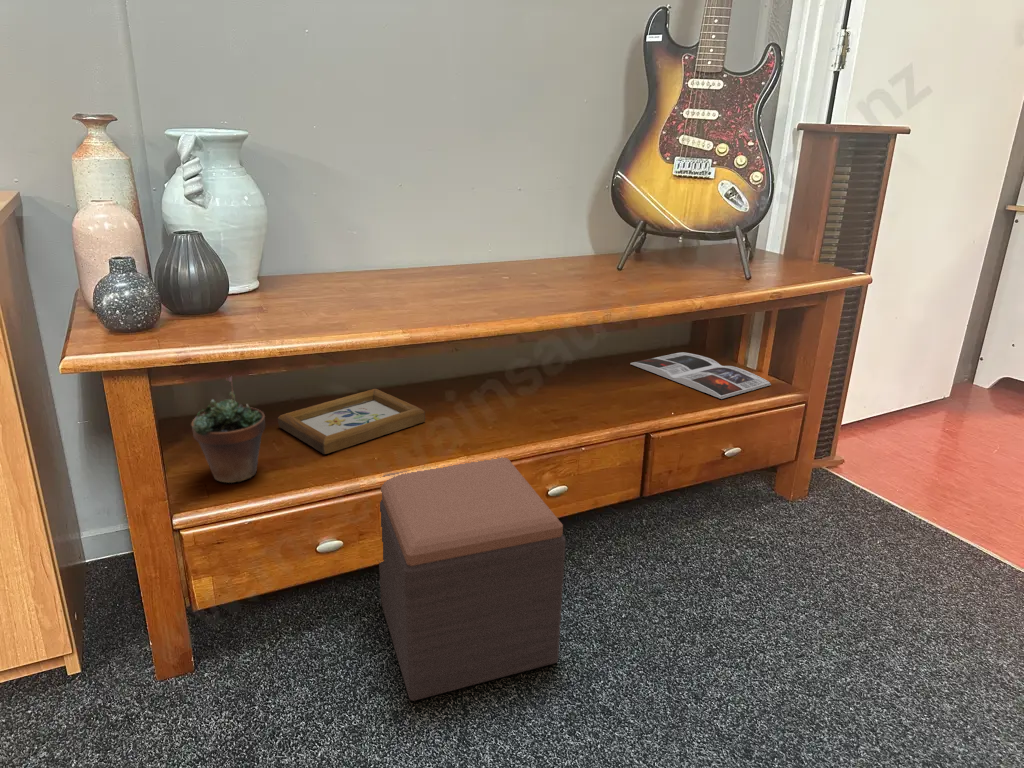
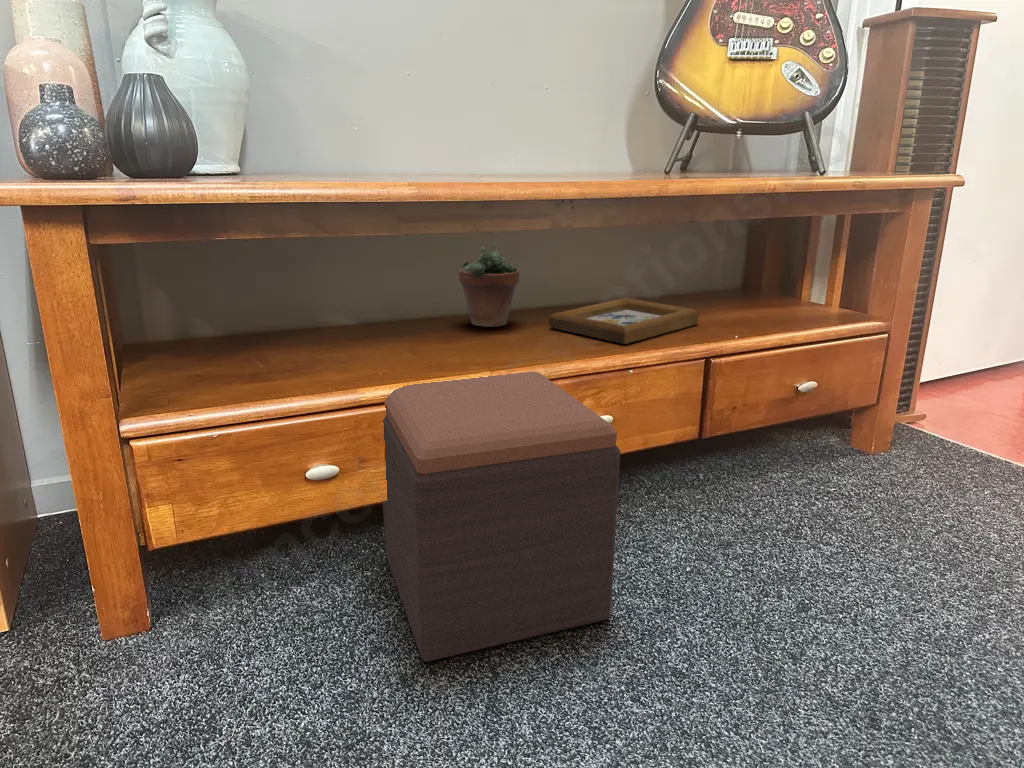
magazine: present [630,352,771,399] -> none [676,289,847,323]
succulent plant: present [191,376,265,483] -> present [459,230,520,327]
picture frame: present [278,389,425,454] -> present [549,298,699,344]

